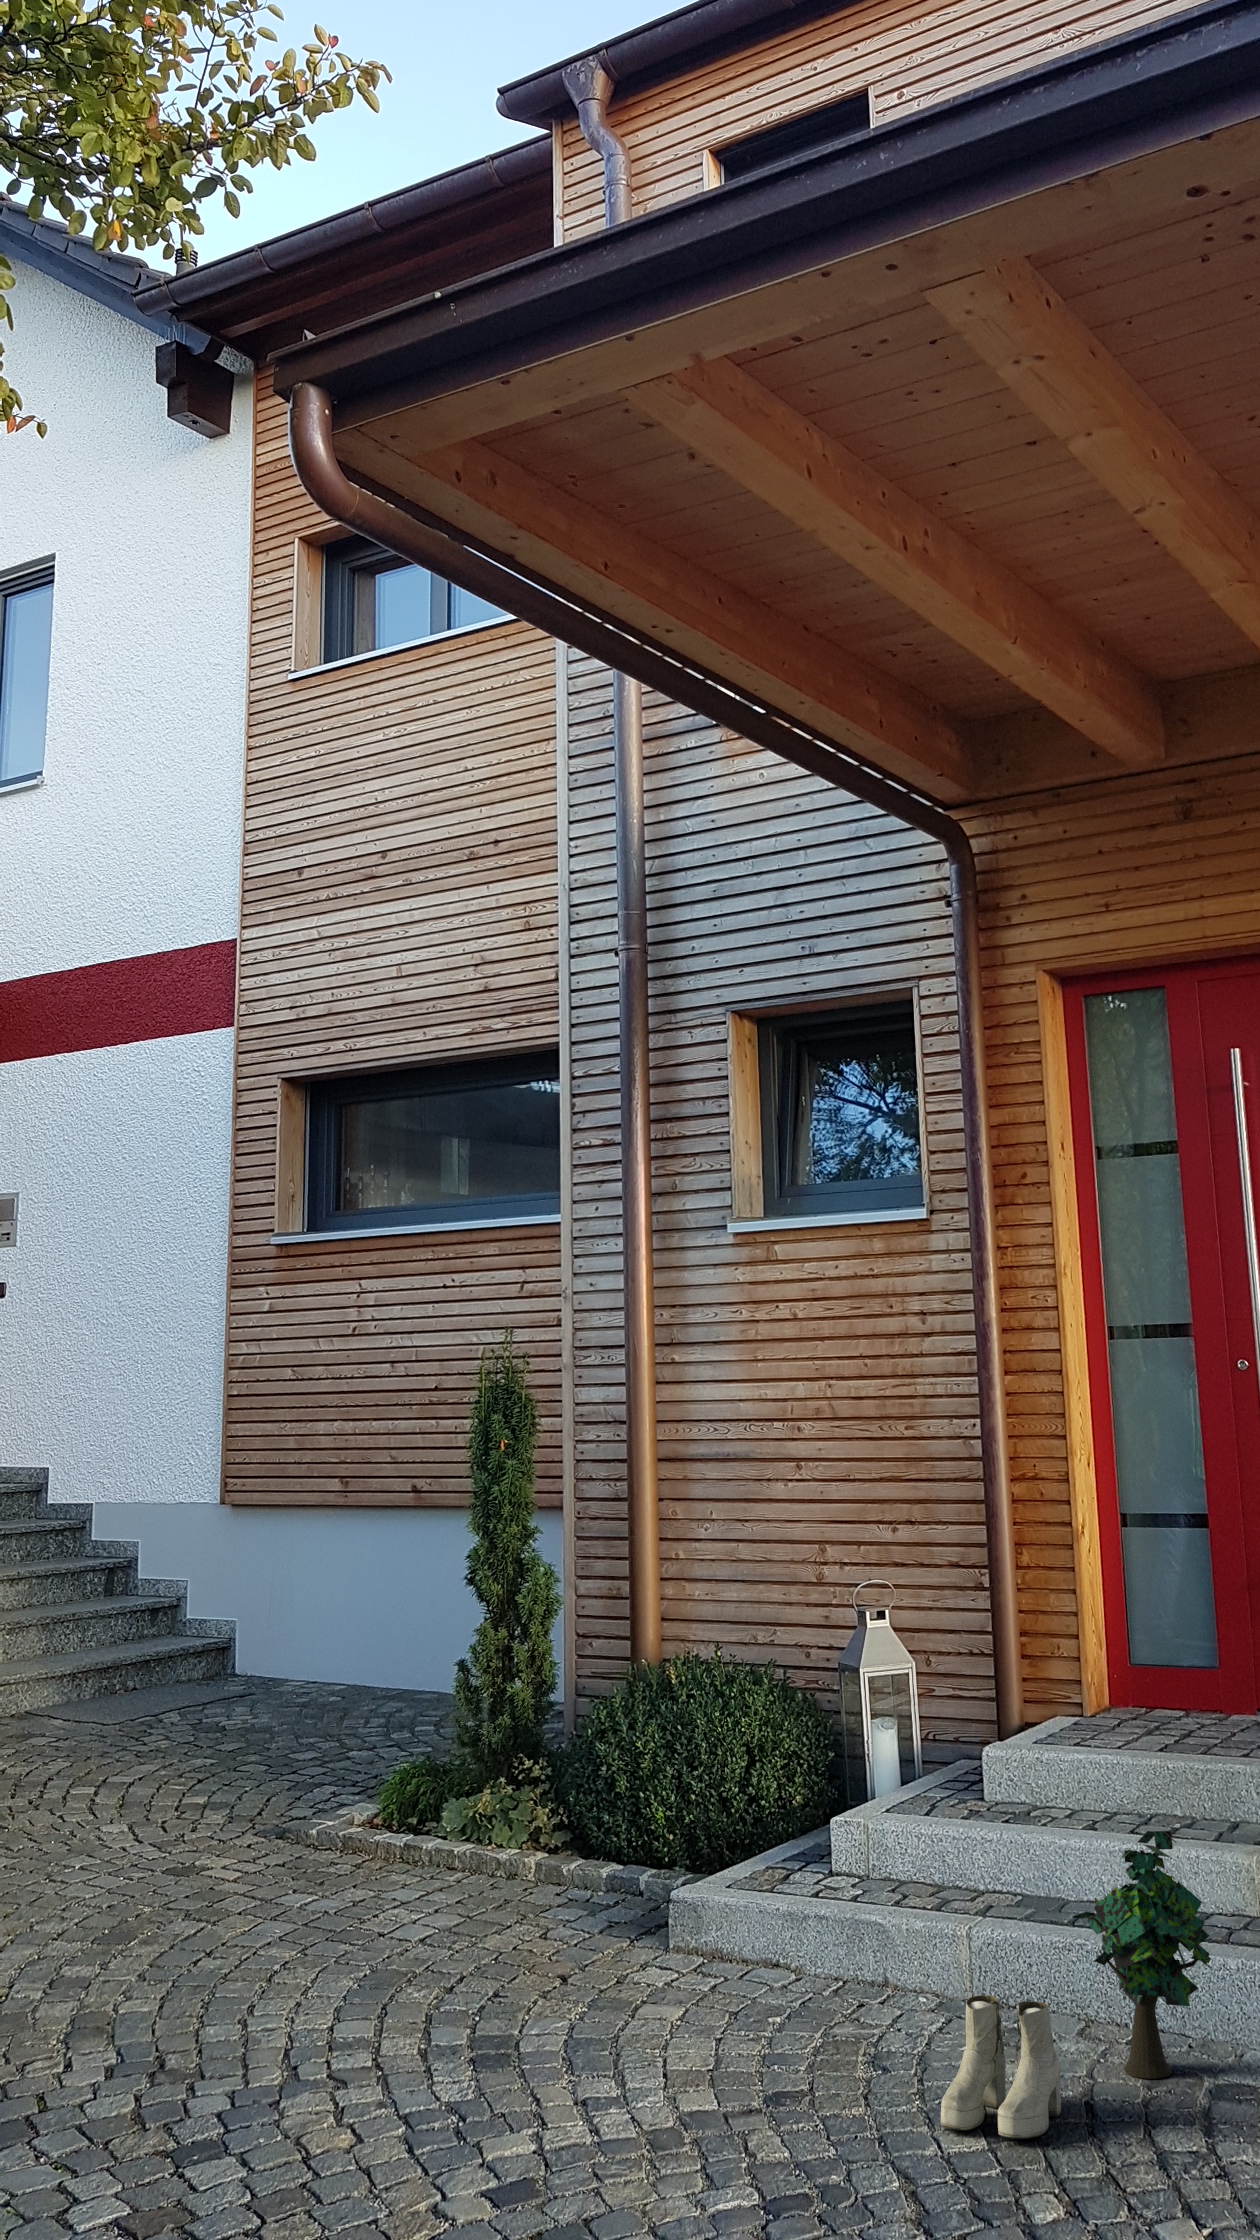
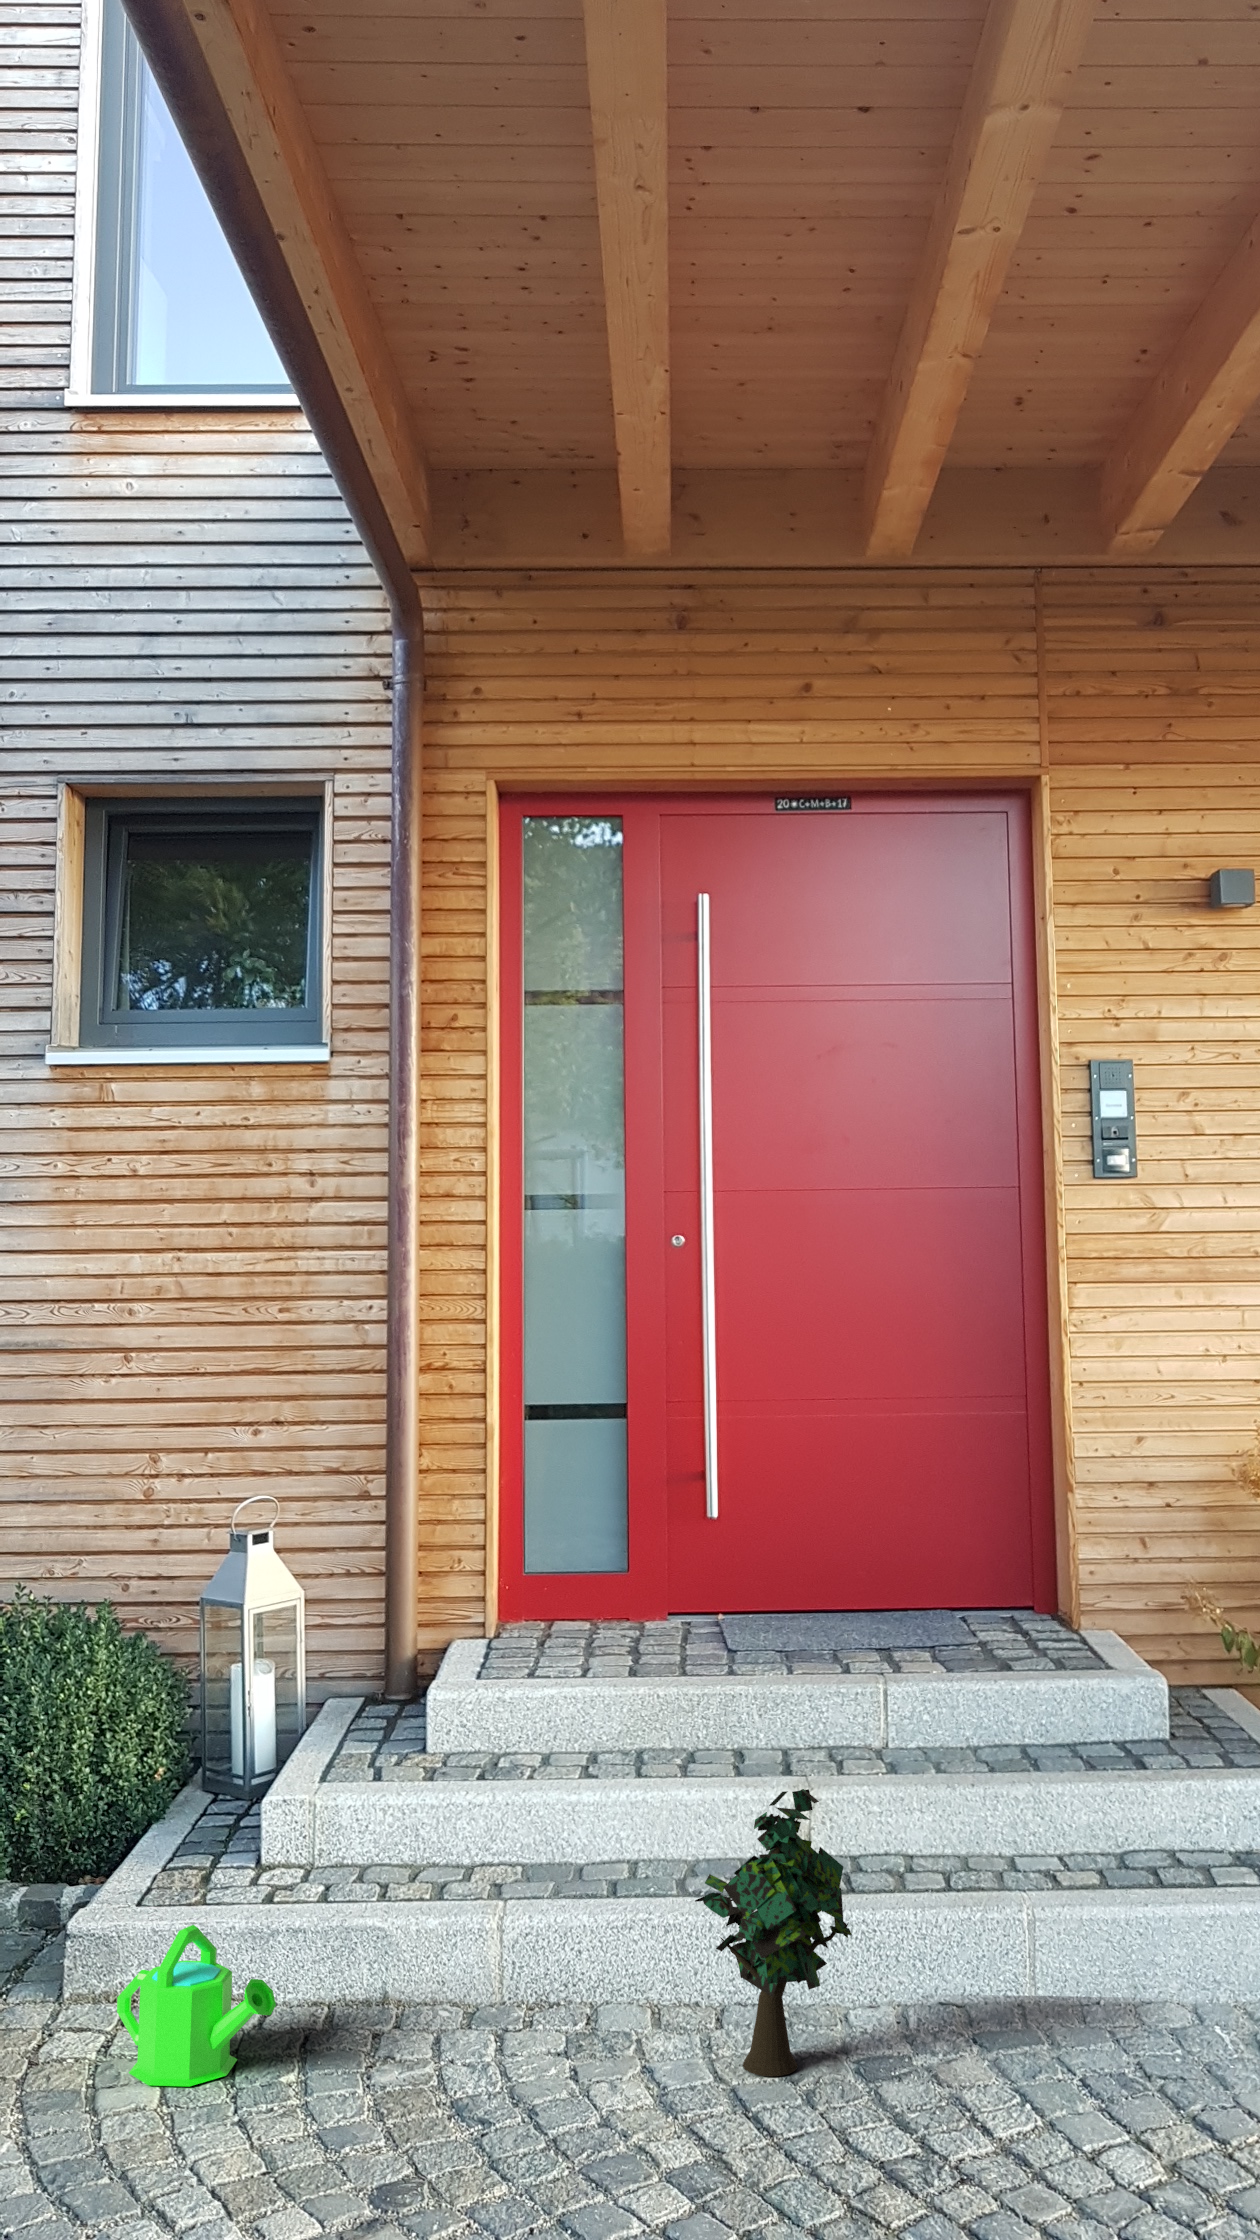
watering can: none [662,1896,756,2019] -> present [117,1925,276,2087]
boots: present [941,1995,1061,2139] -> none [604,2013,728,2186]

